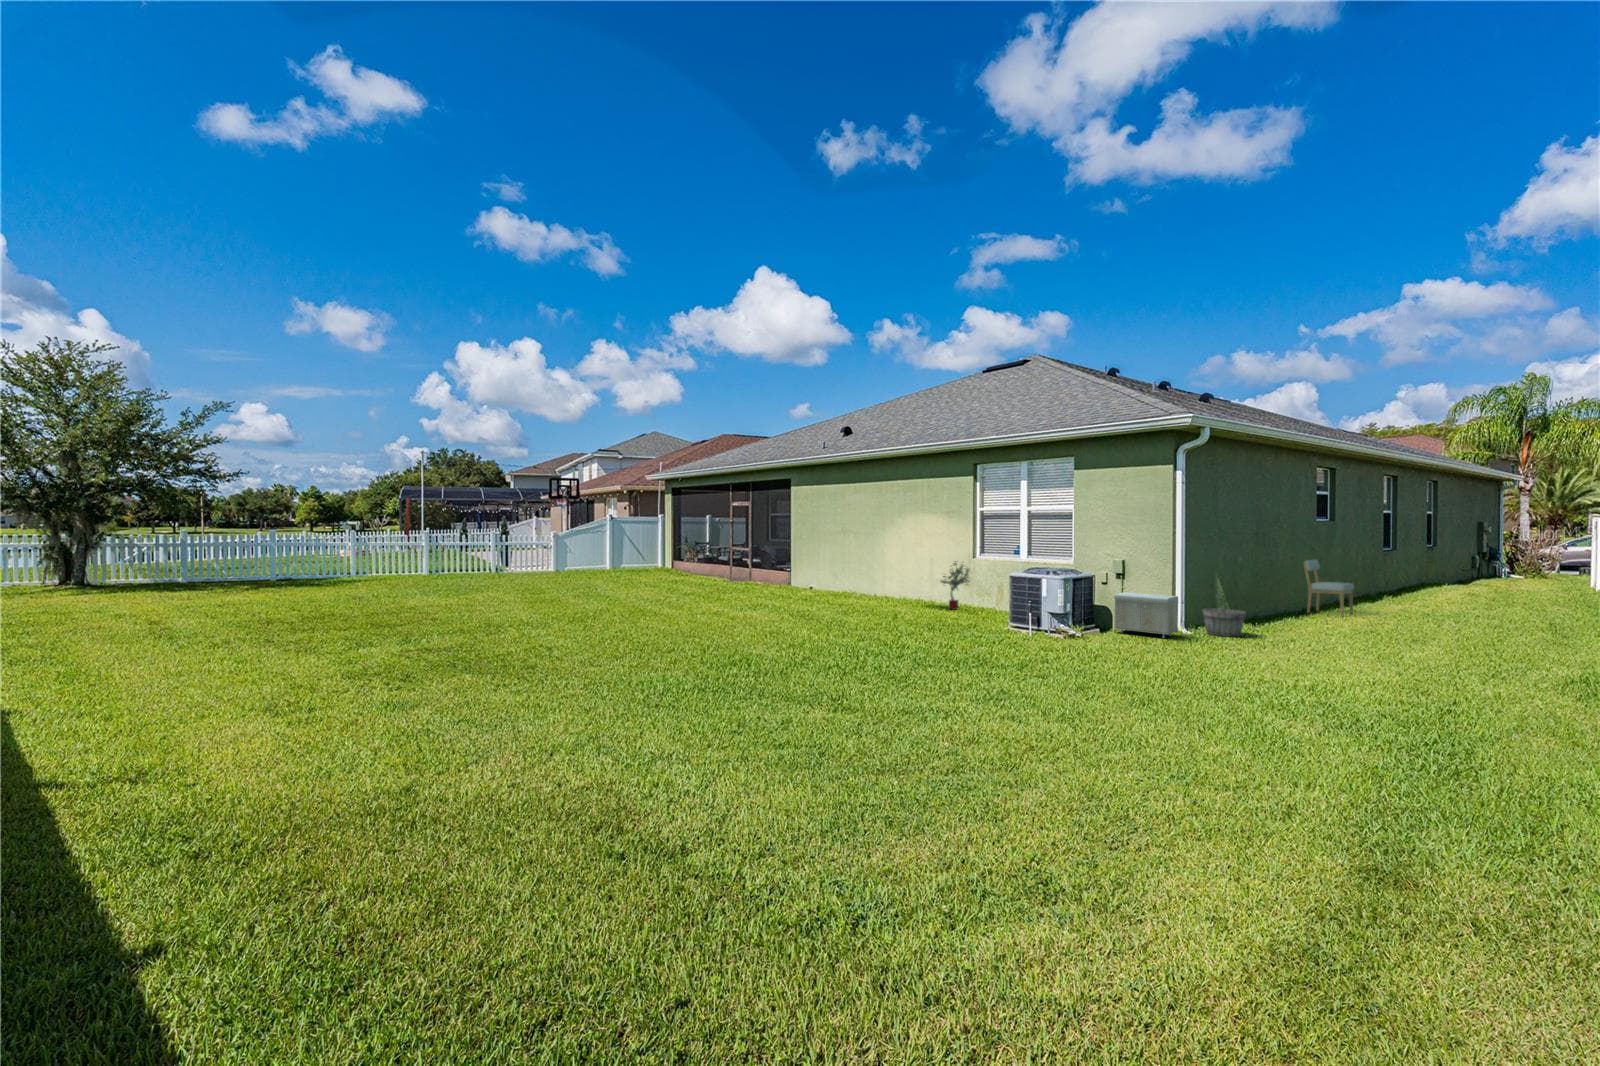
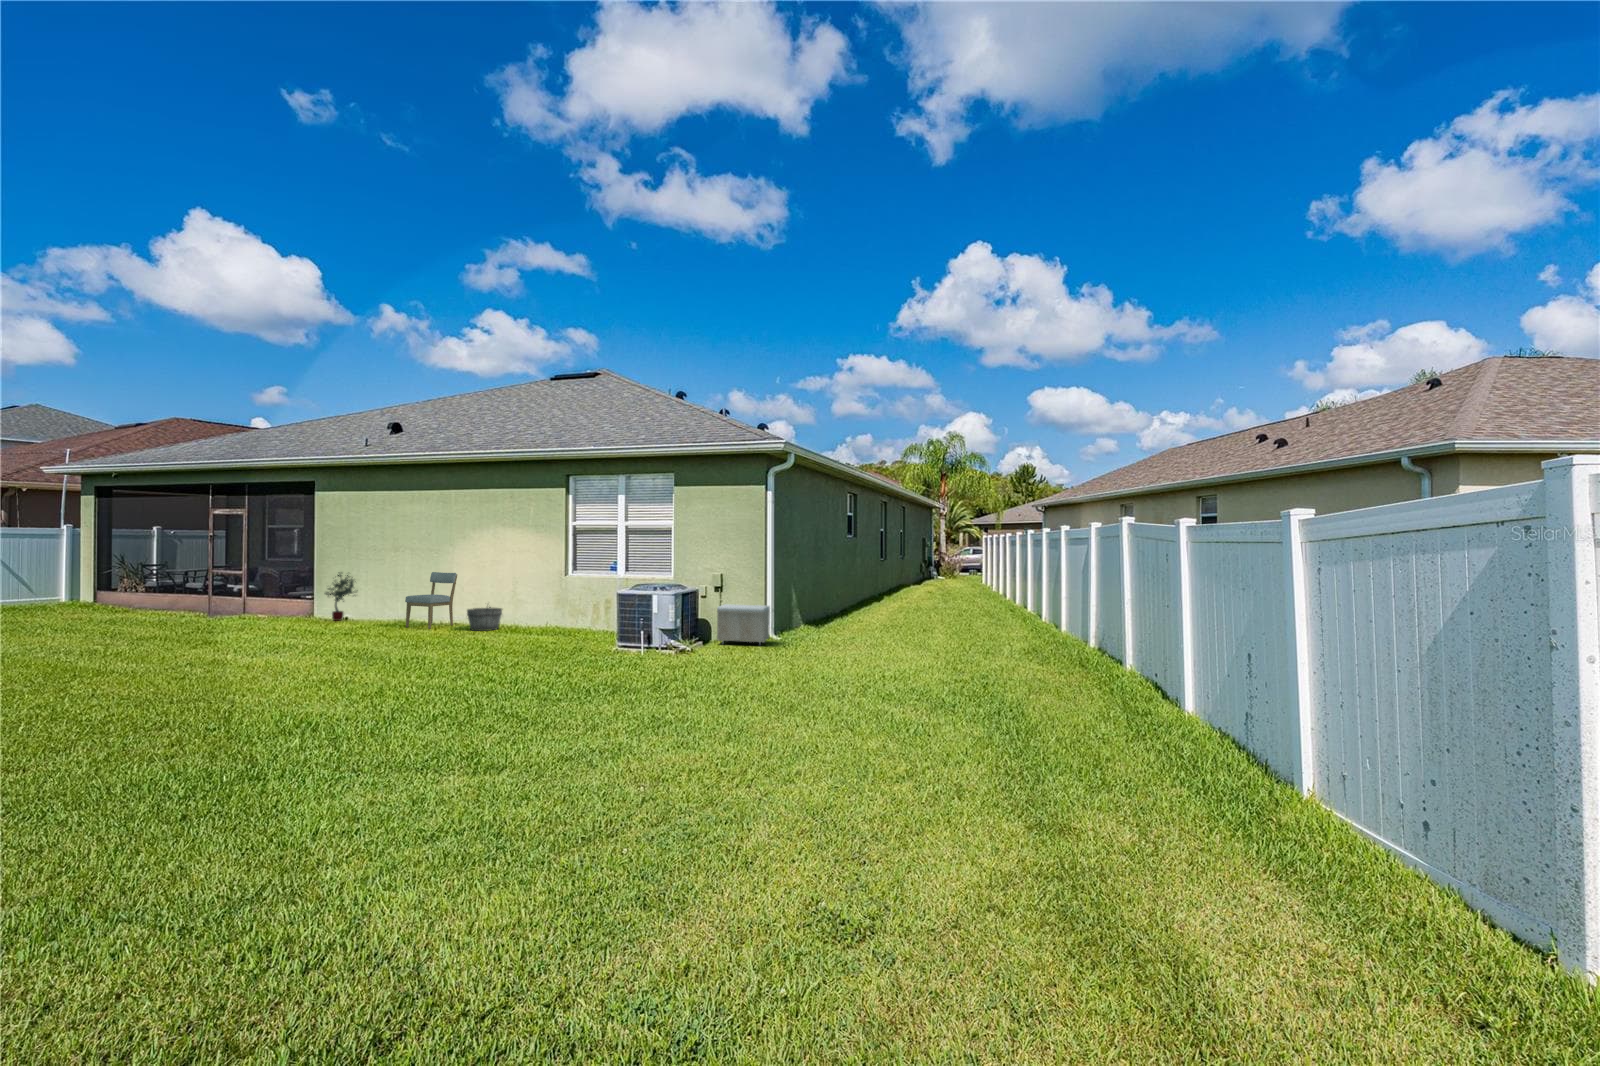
chair: present [1304,559,1354,616] -> present [405,572,457,629]
potted tree: present [941,563,969,610] -> present [325,574,354,621]
wooden bucket: present [1203,605,1246,637] -> present [467,607,502,631]

